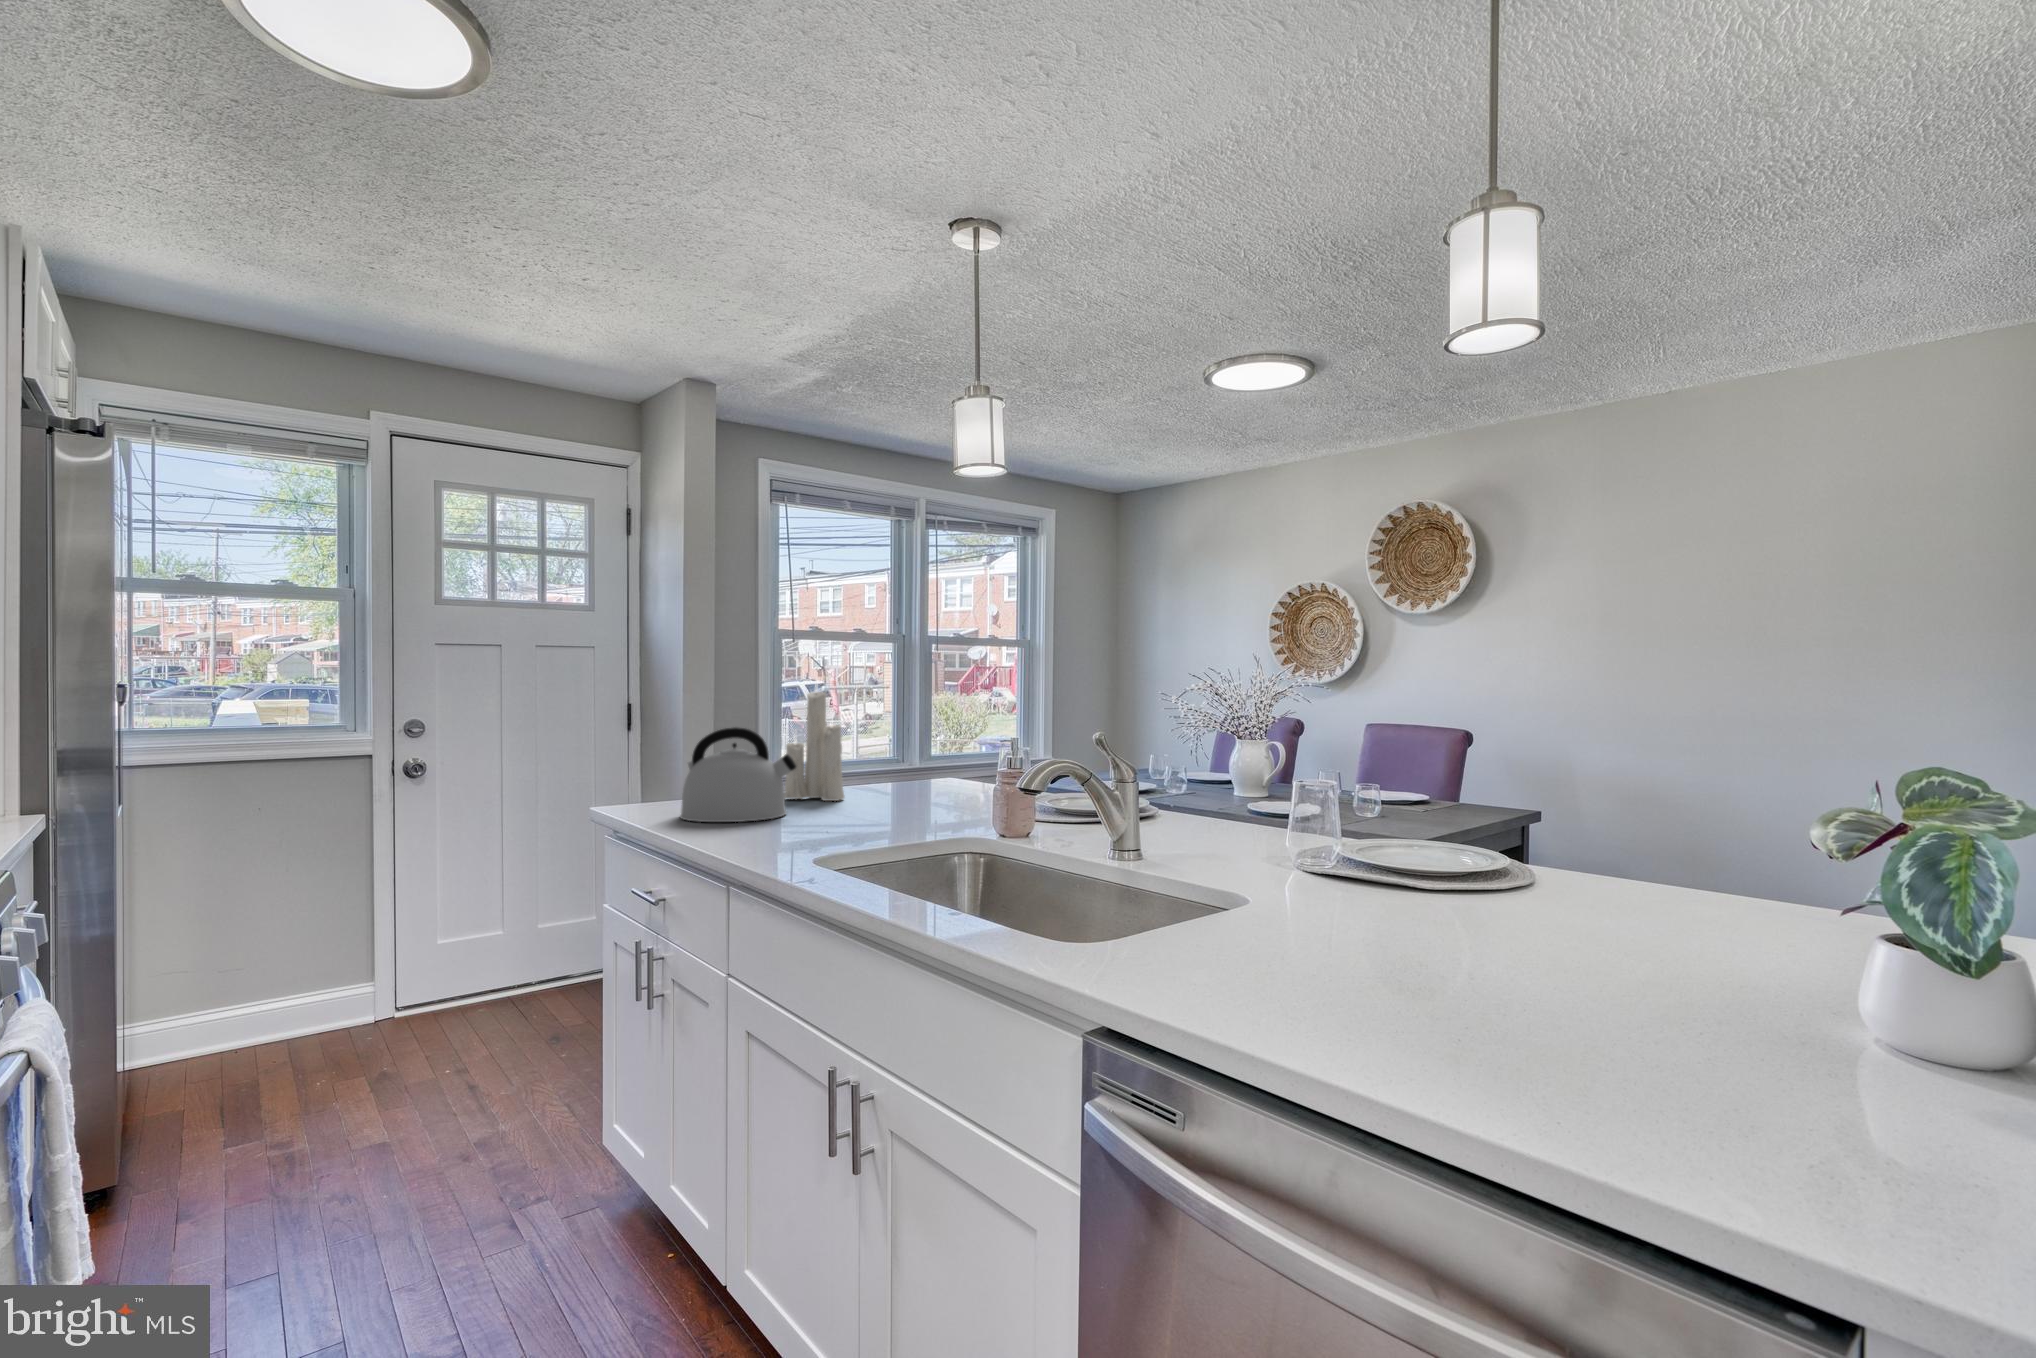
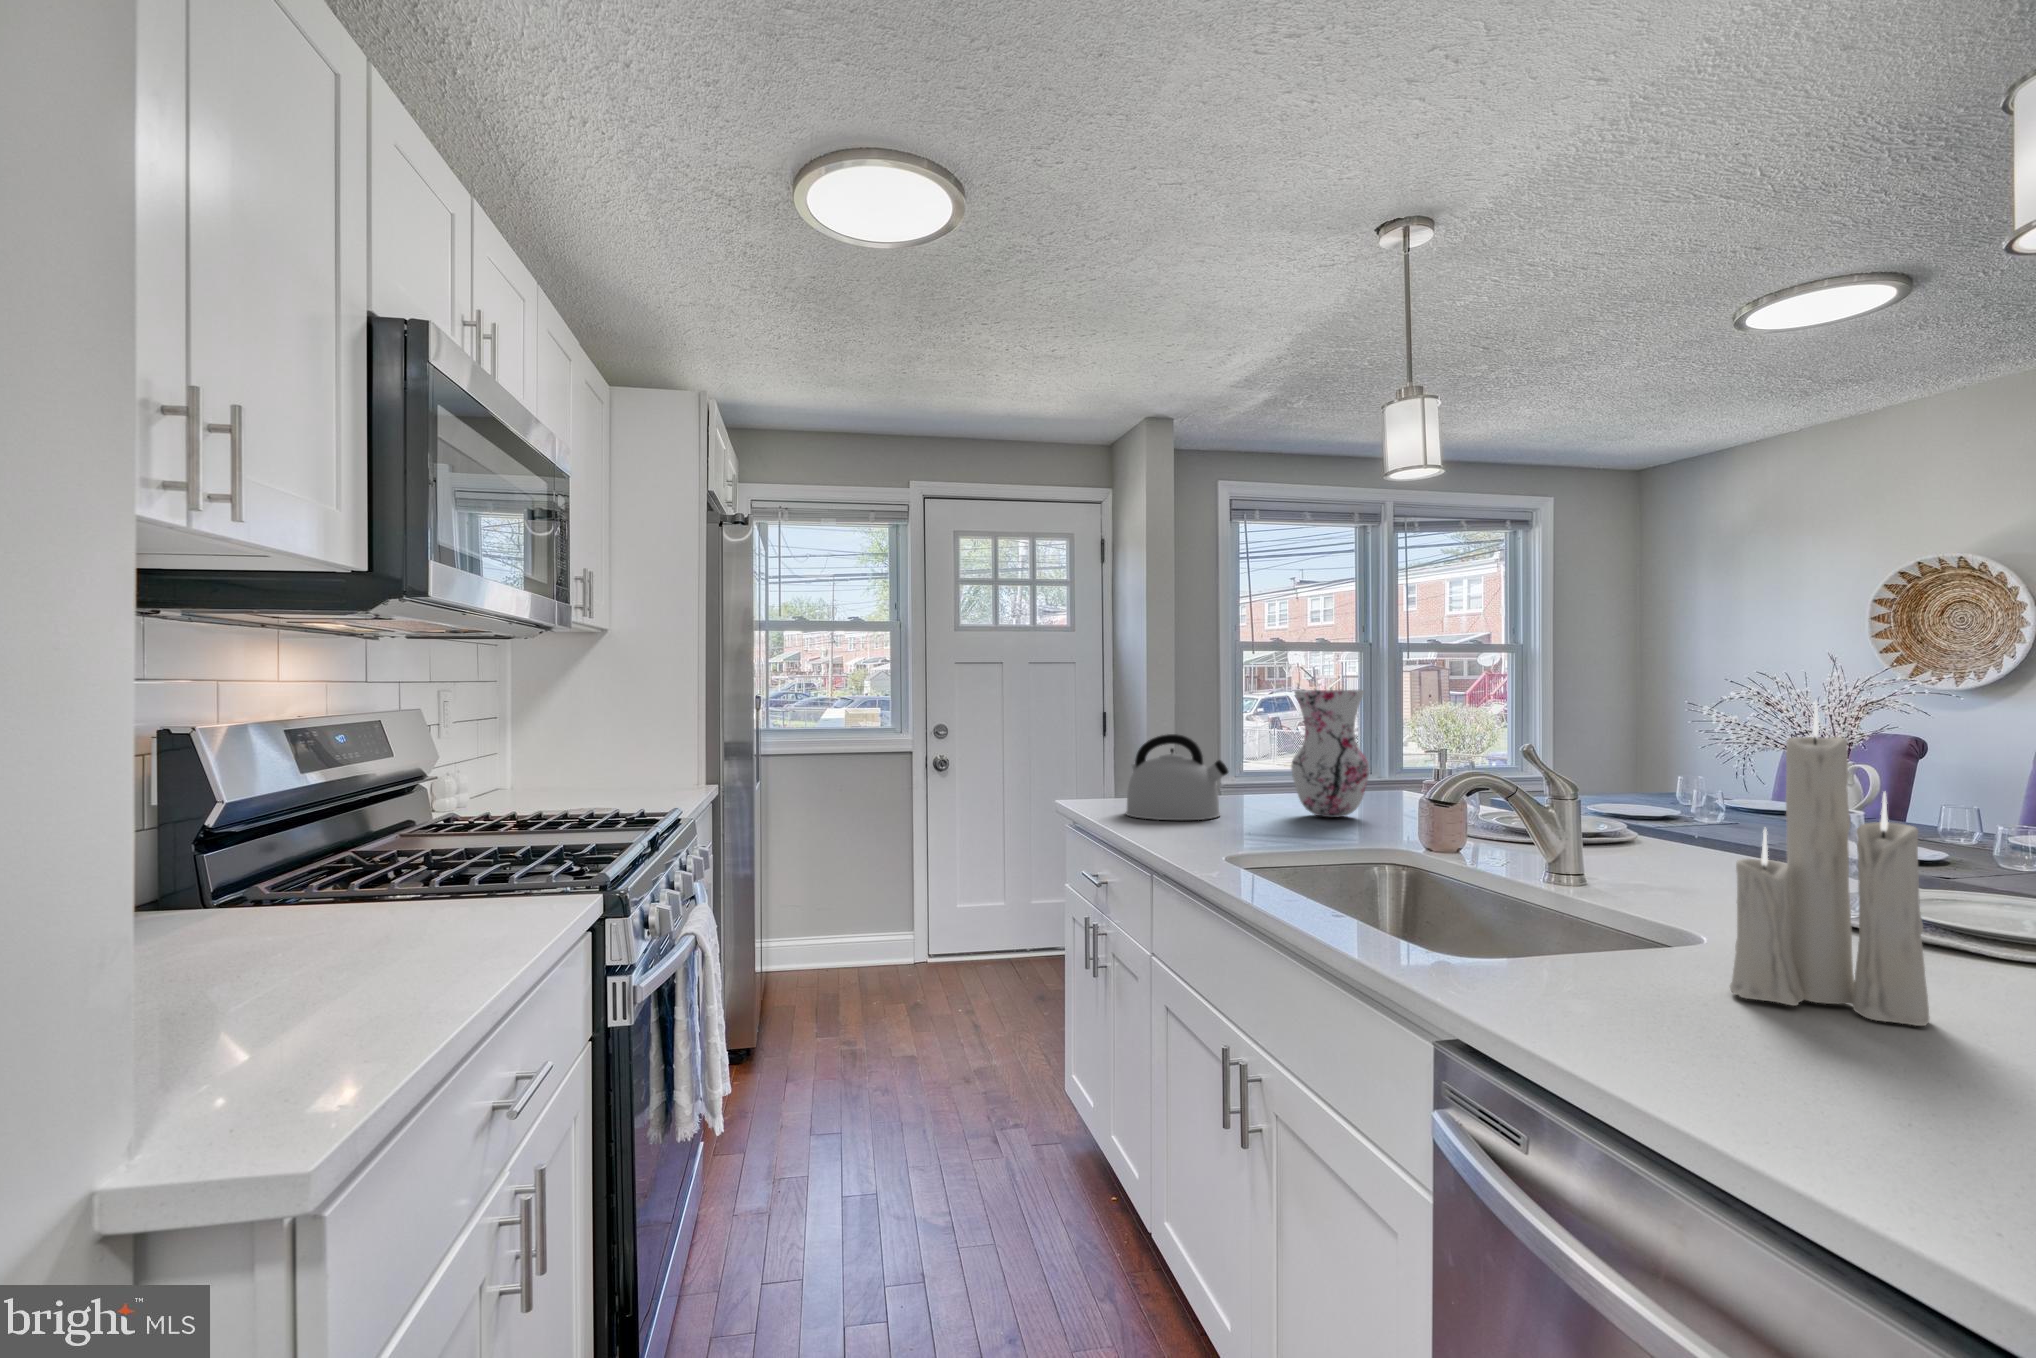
vase: none [860,680,934,808] -> present [1291,690,1369,817]
candle: present [784,688,844,801] -> present [1730,701,1929,1026]

